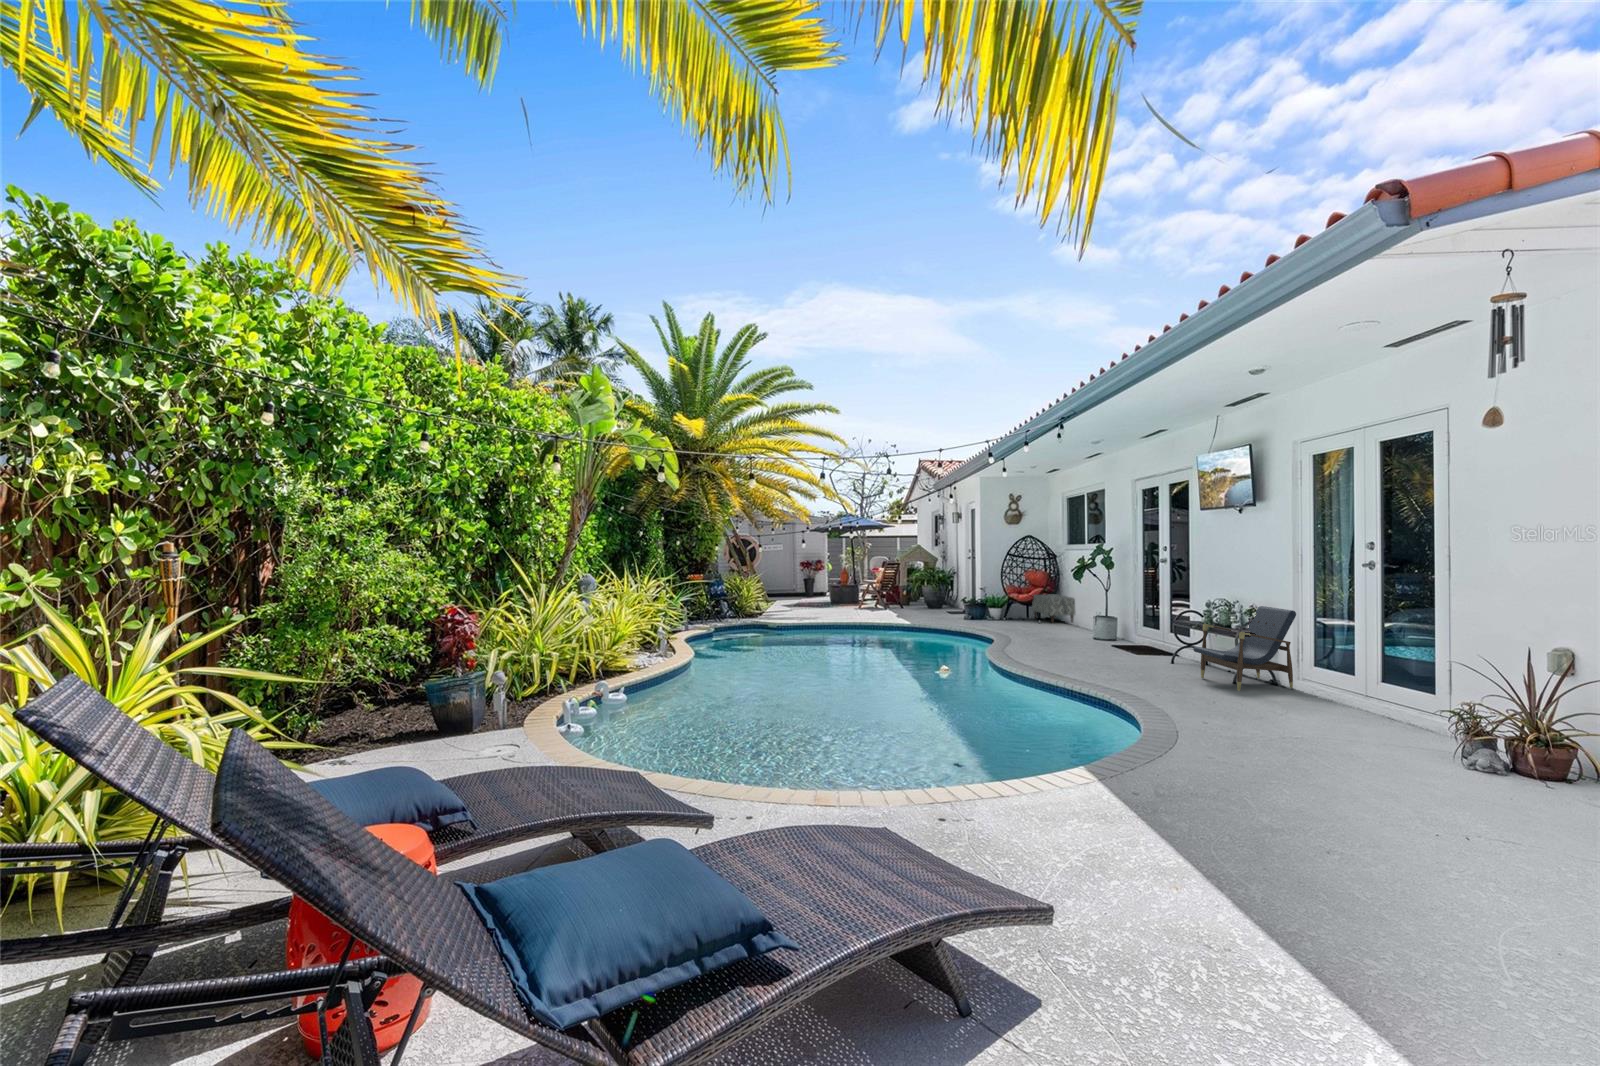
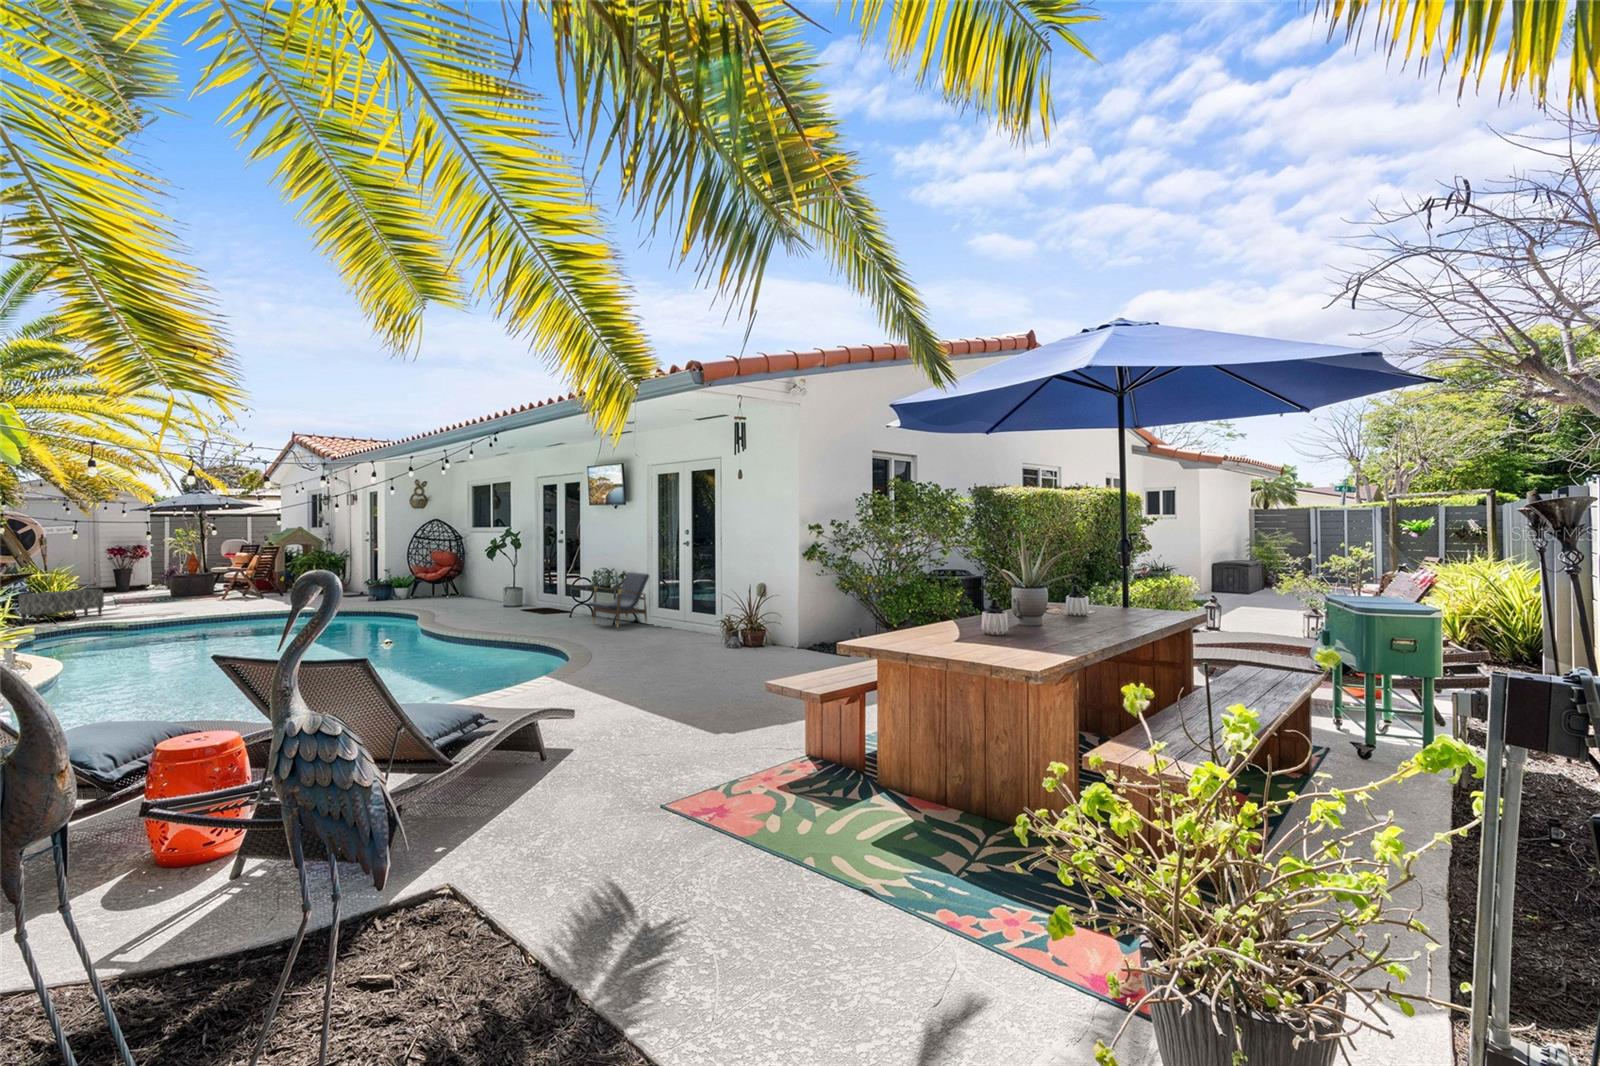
bench: present [1032,594,1075,623] -> present [19,589,104,623]

